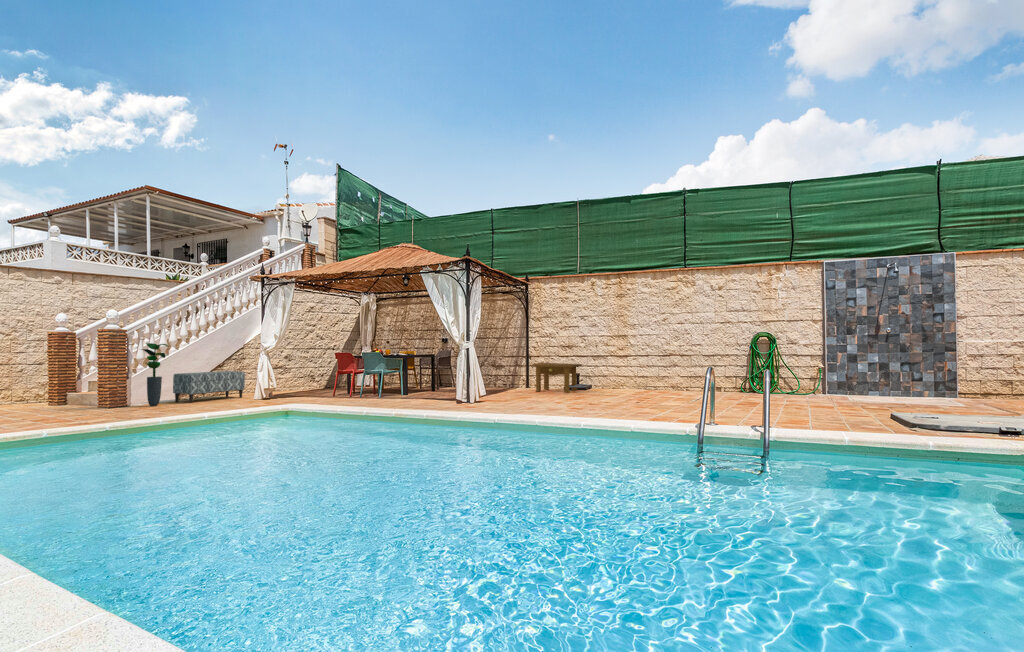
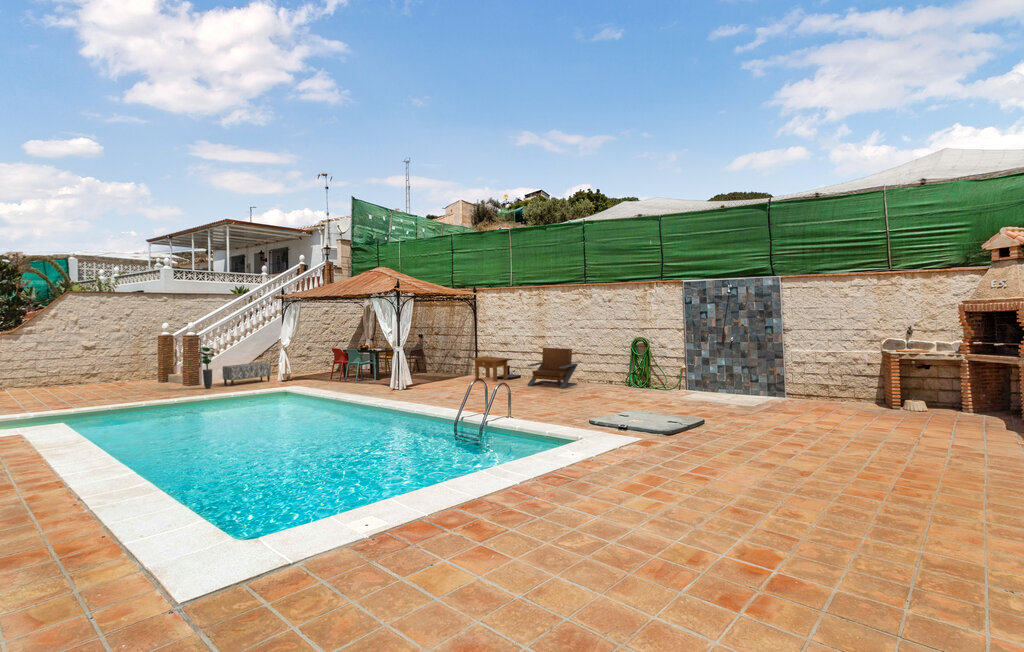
lounge chair: none [622,348,679,398] -> present [527,348,578,389]

